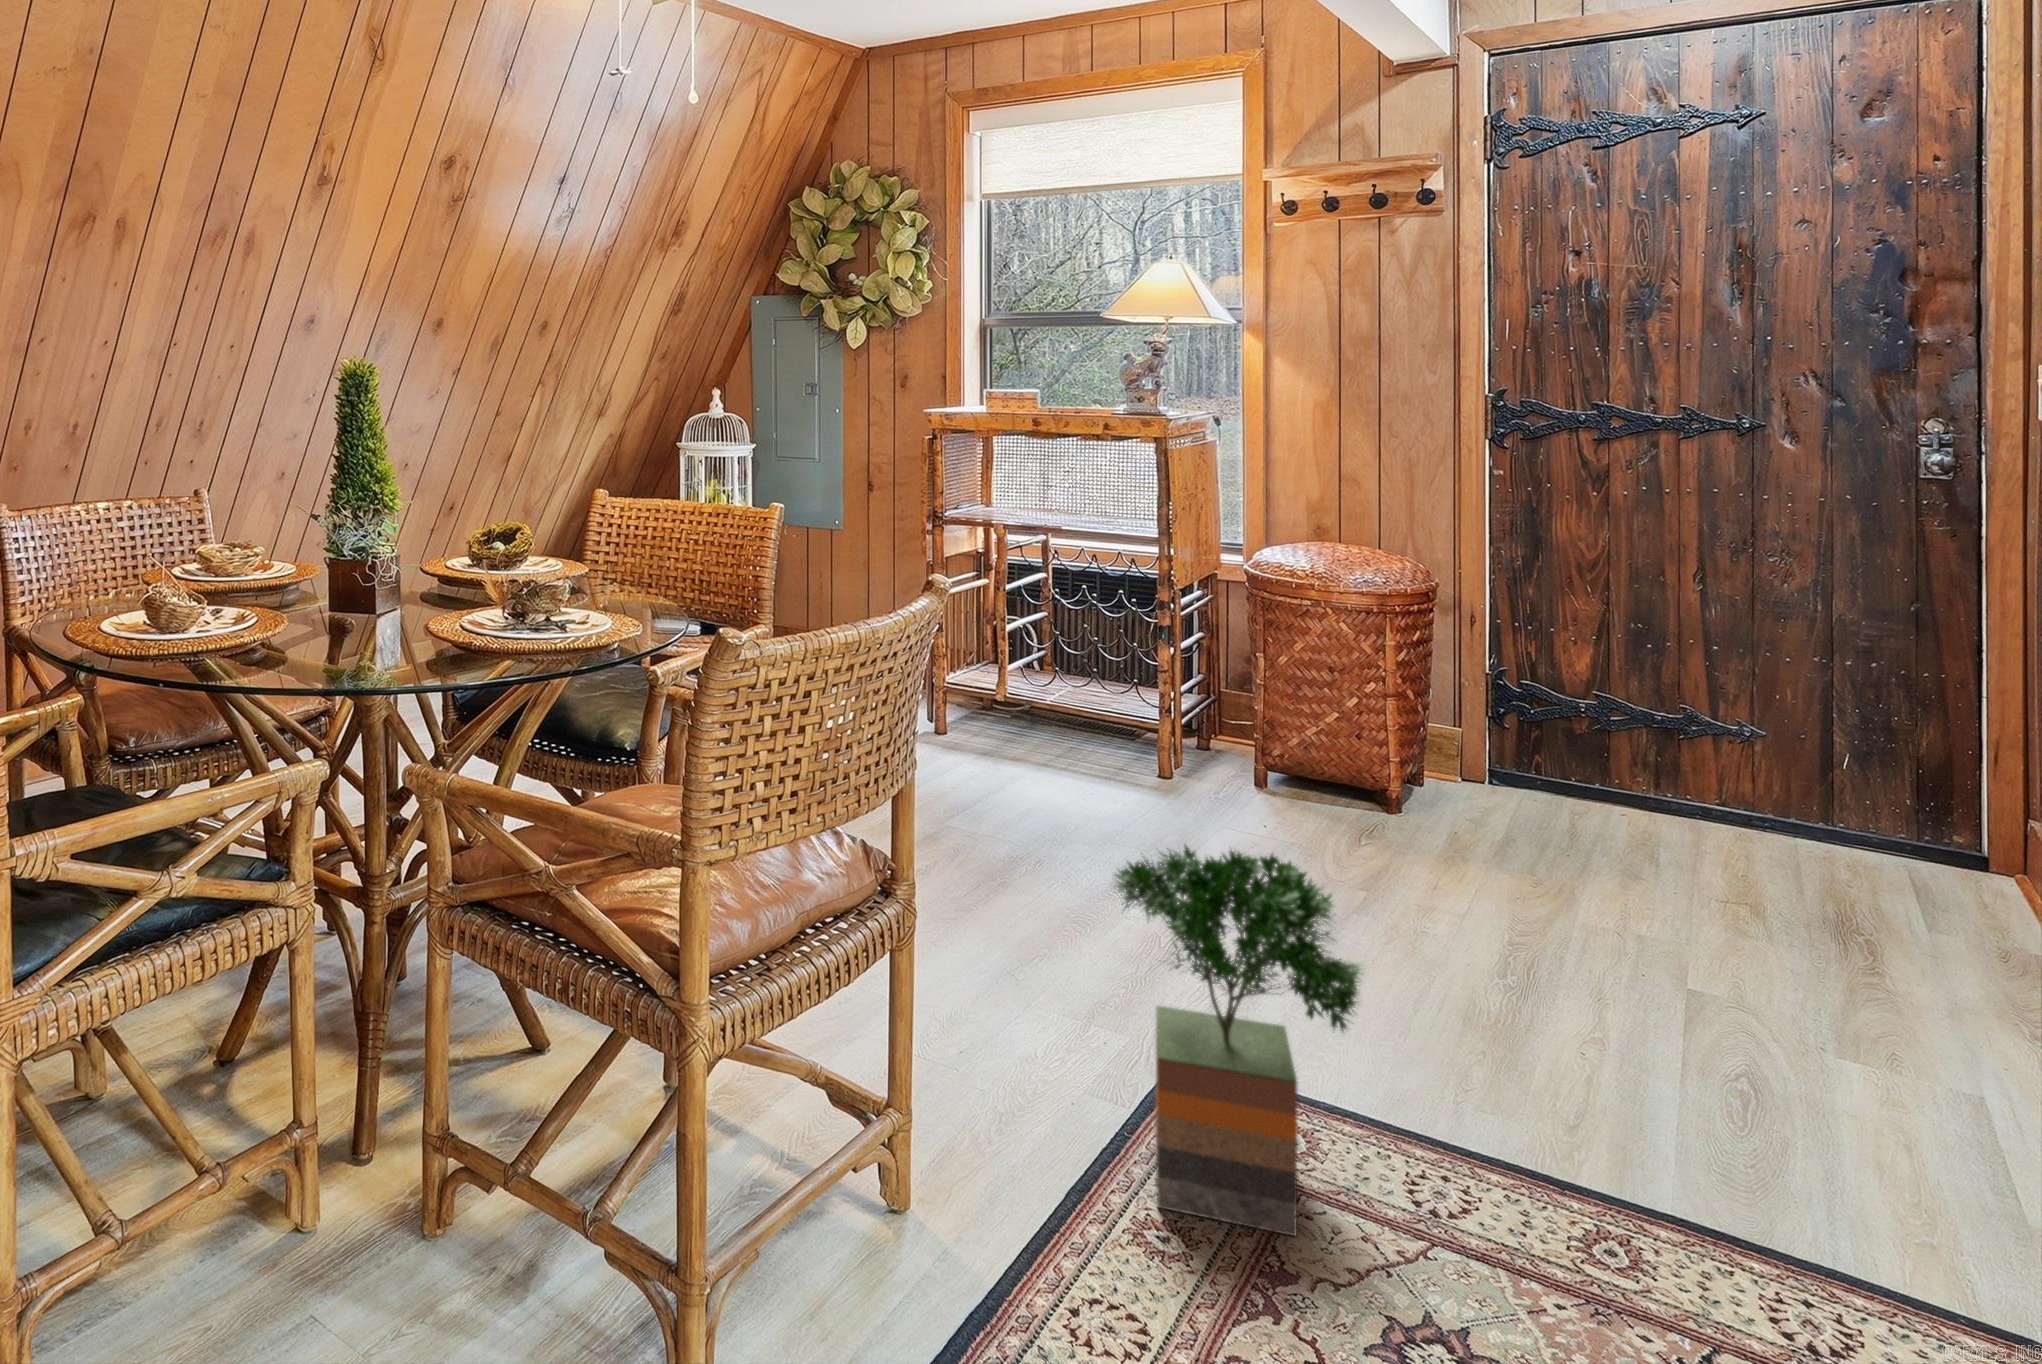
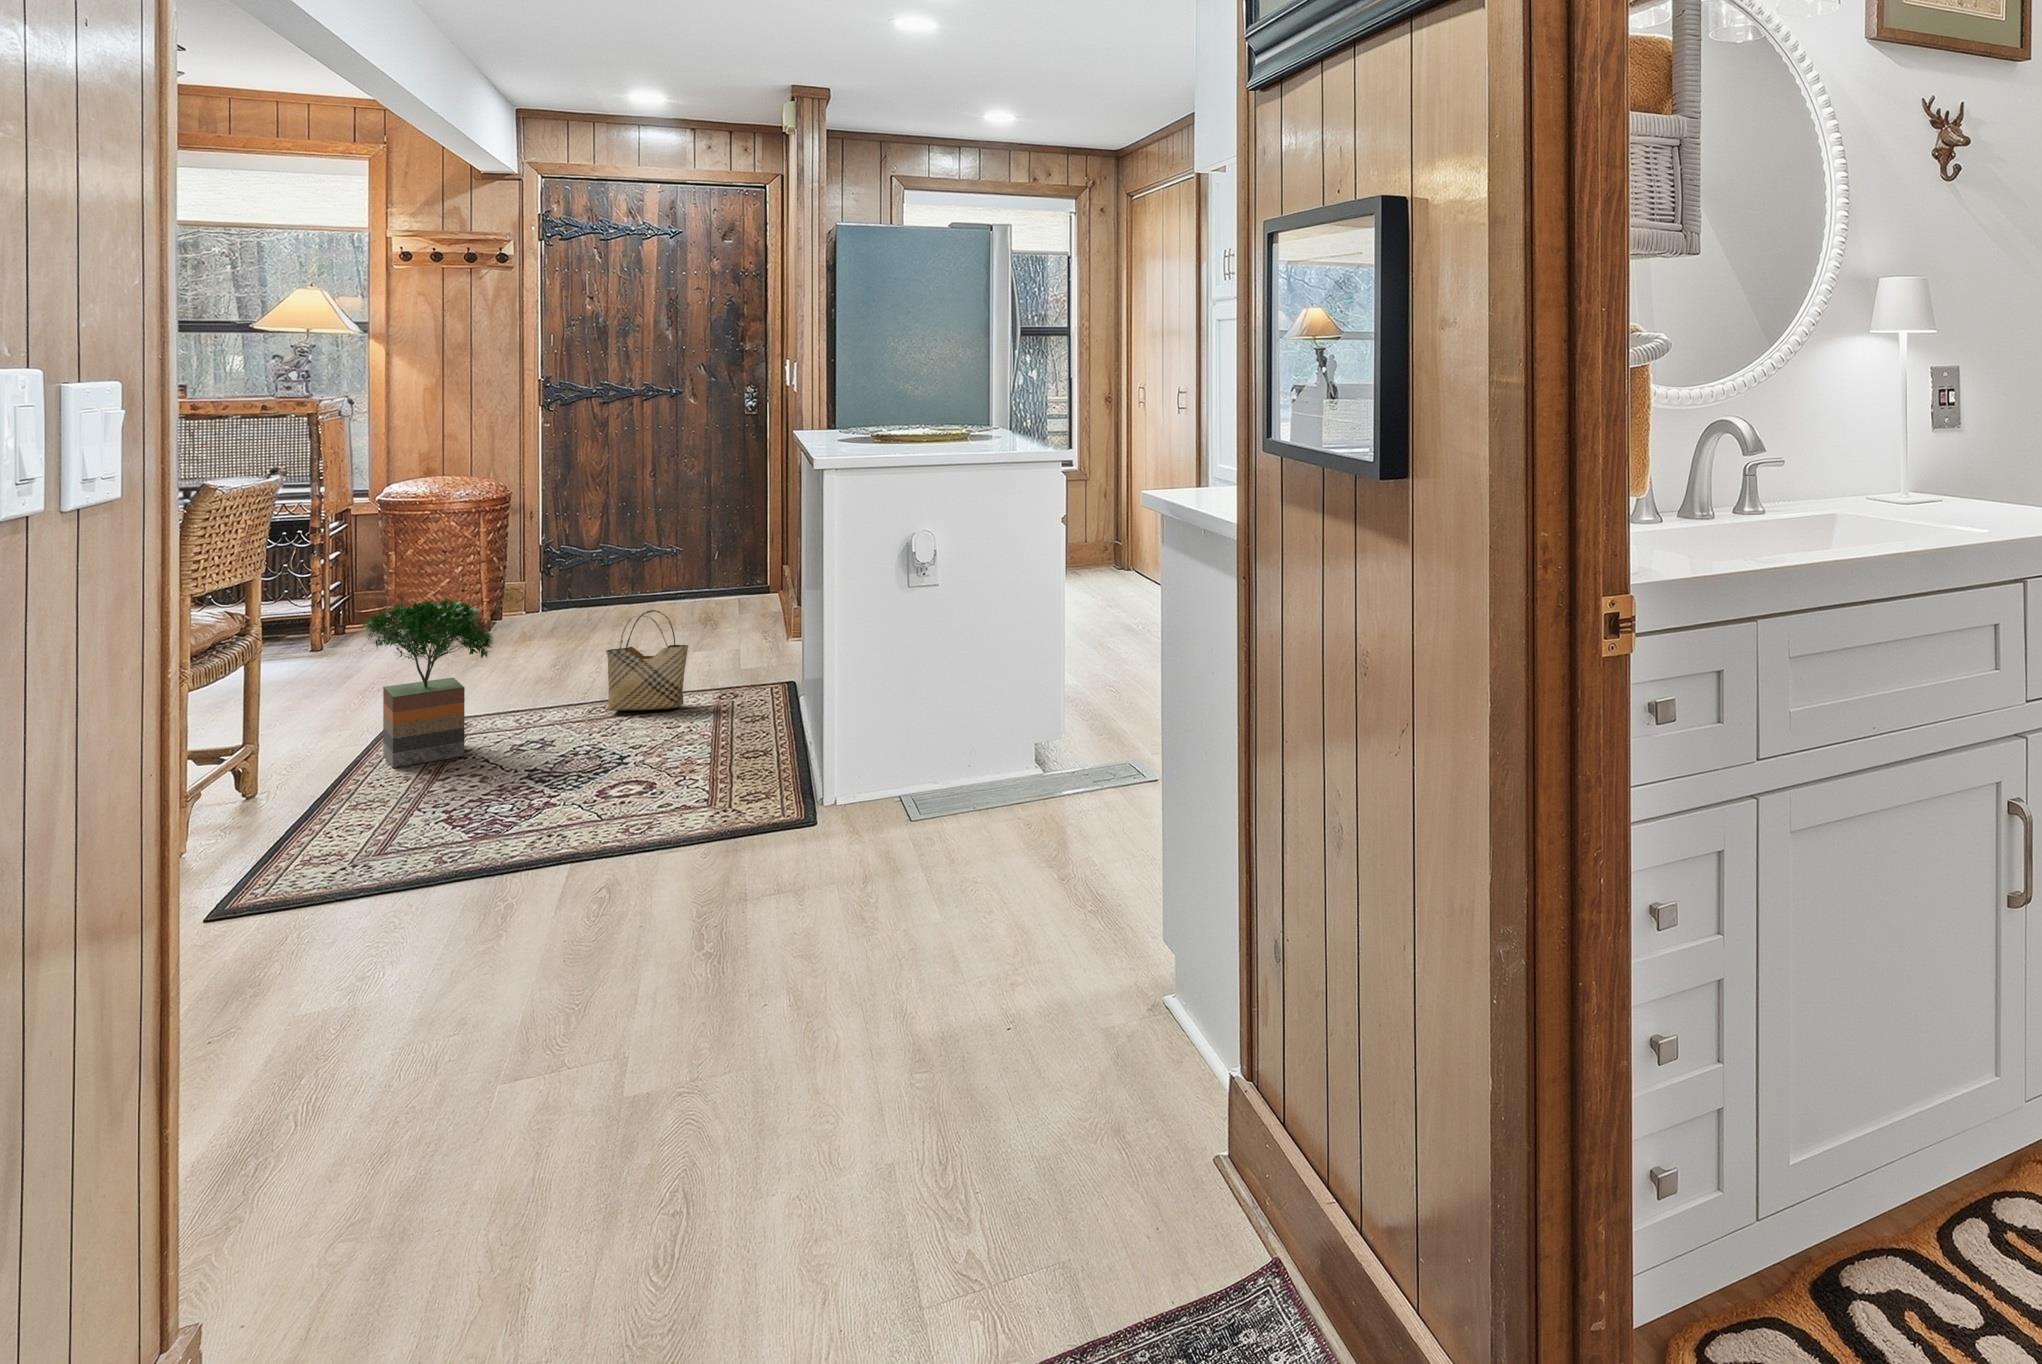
woven basket: none [1627,978,1866,1280] -> present [606,610,688,711]

